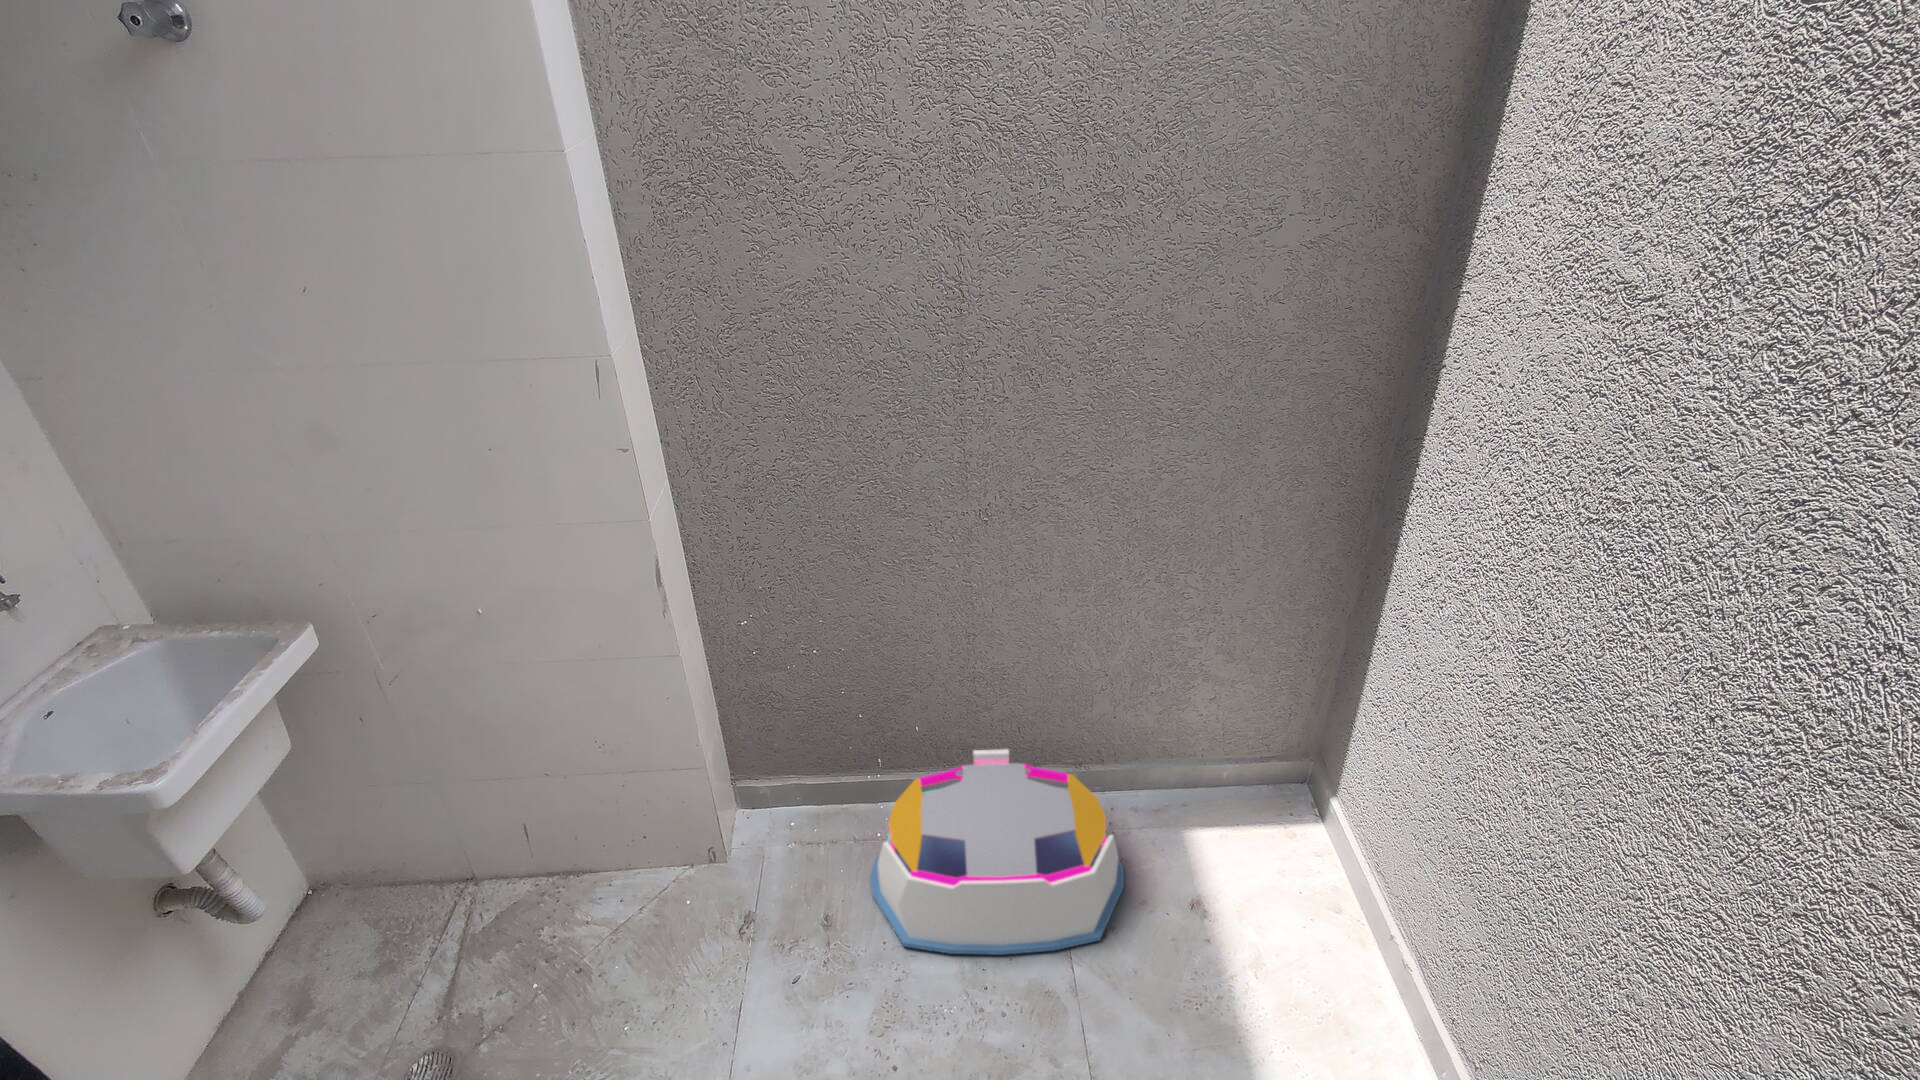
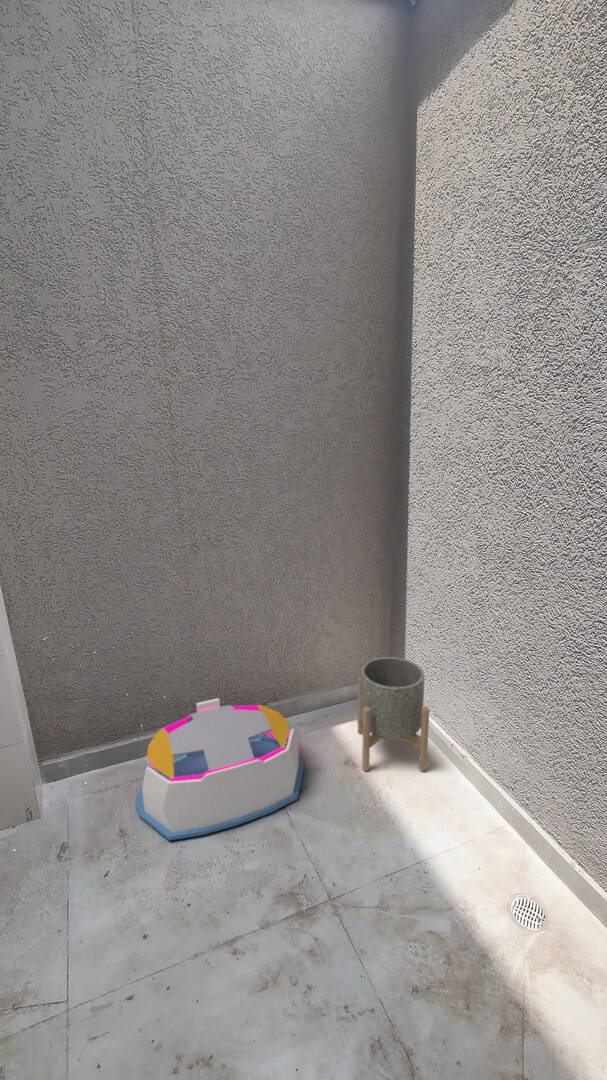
planter: none [1219,751,1365,958] -> present [358,657,429,771]

